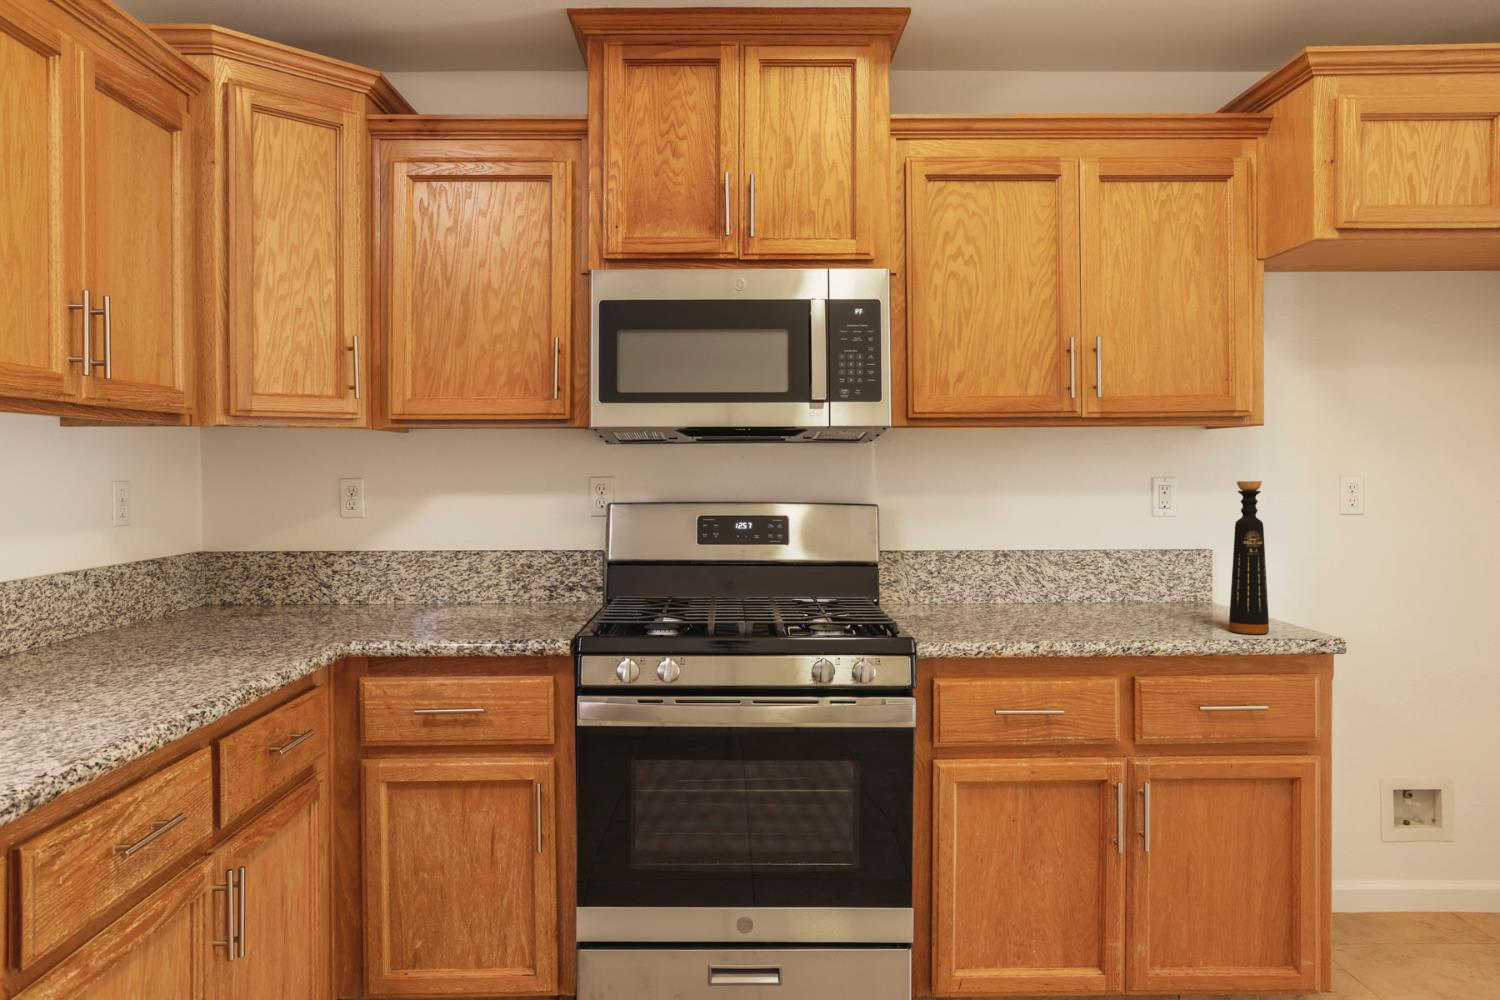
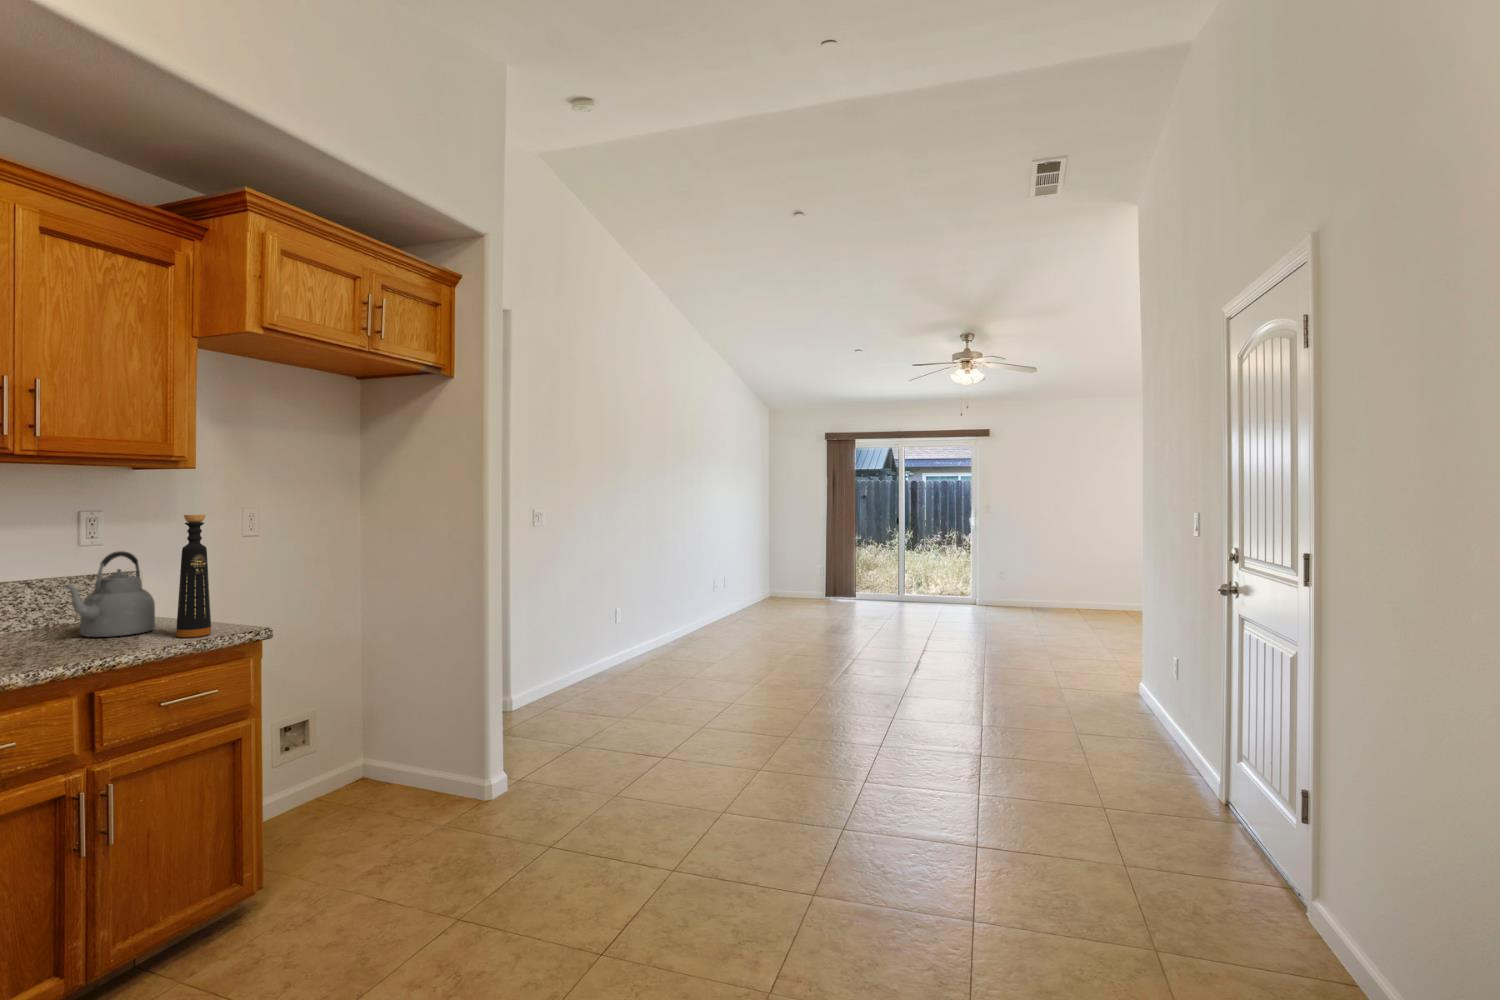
kettle: none [1122,524,1215,620] -> present [62,551,155,637]

